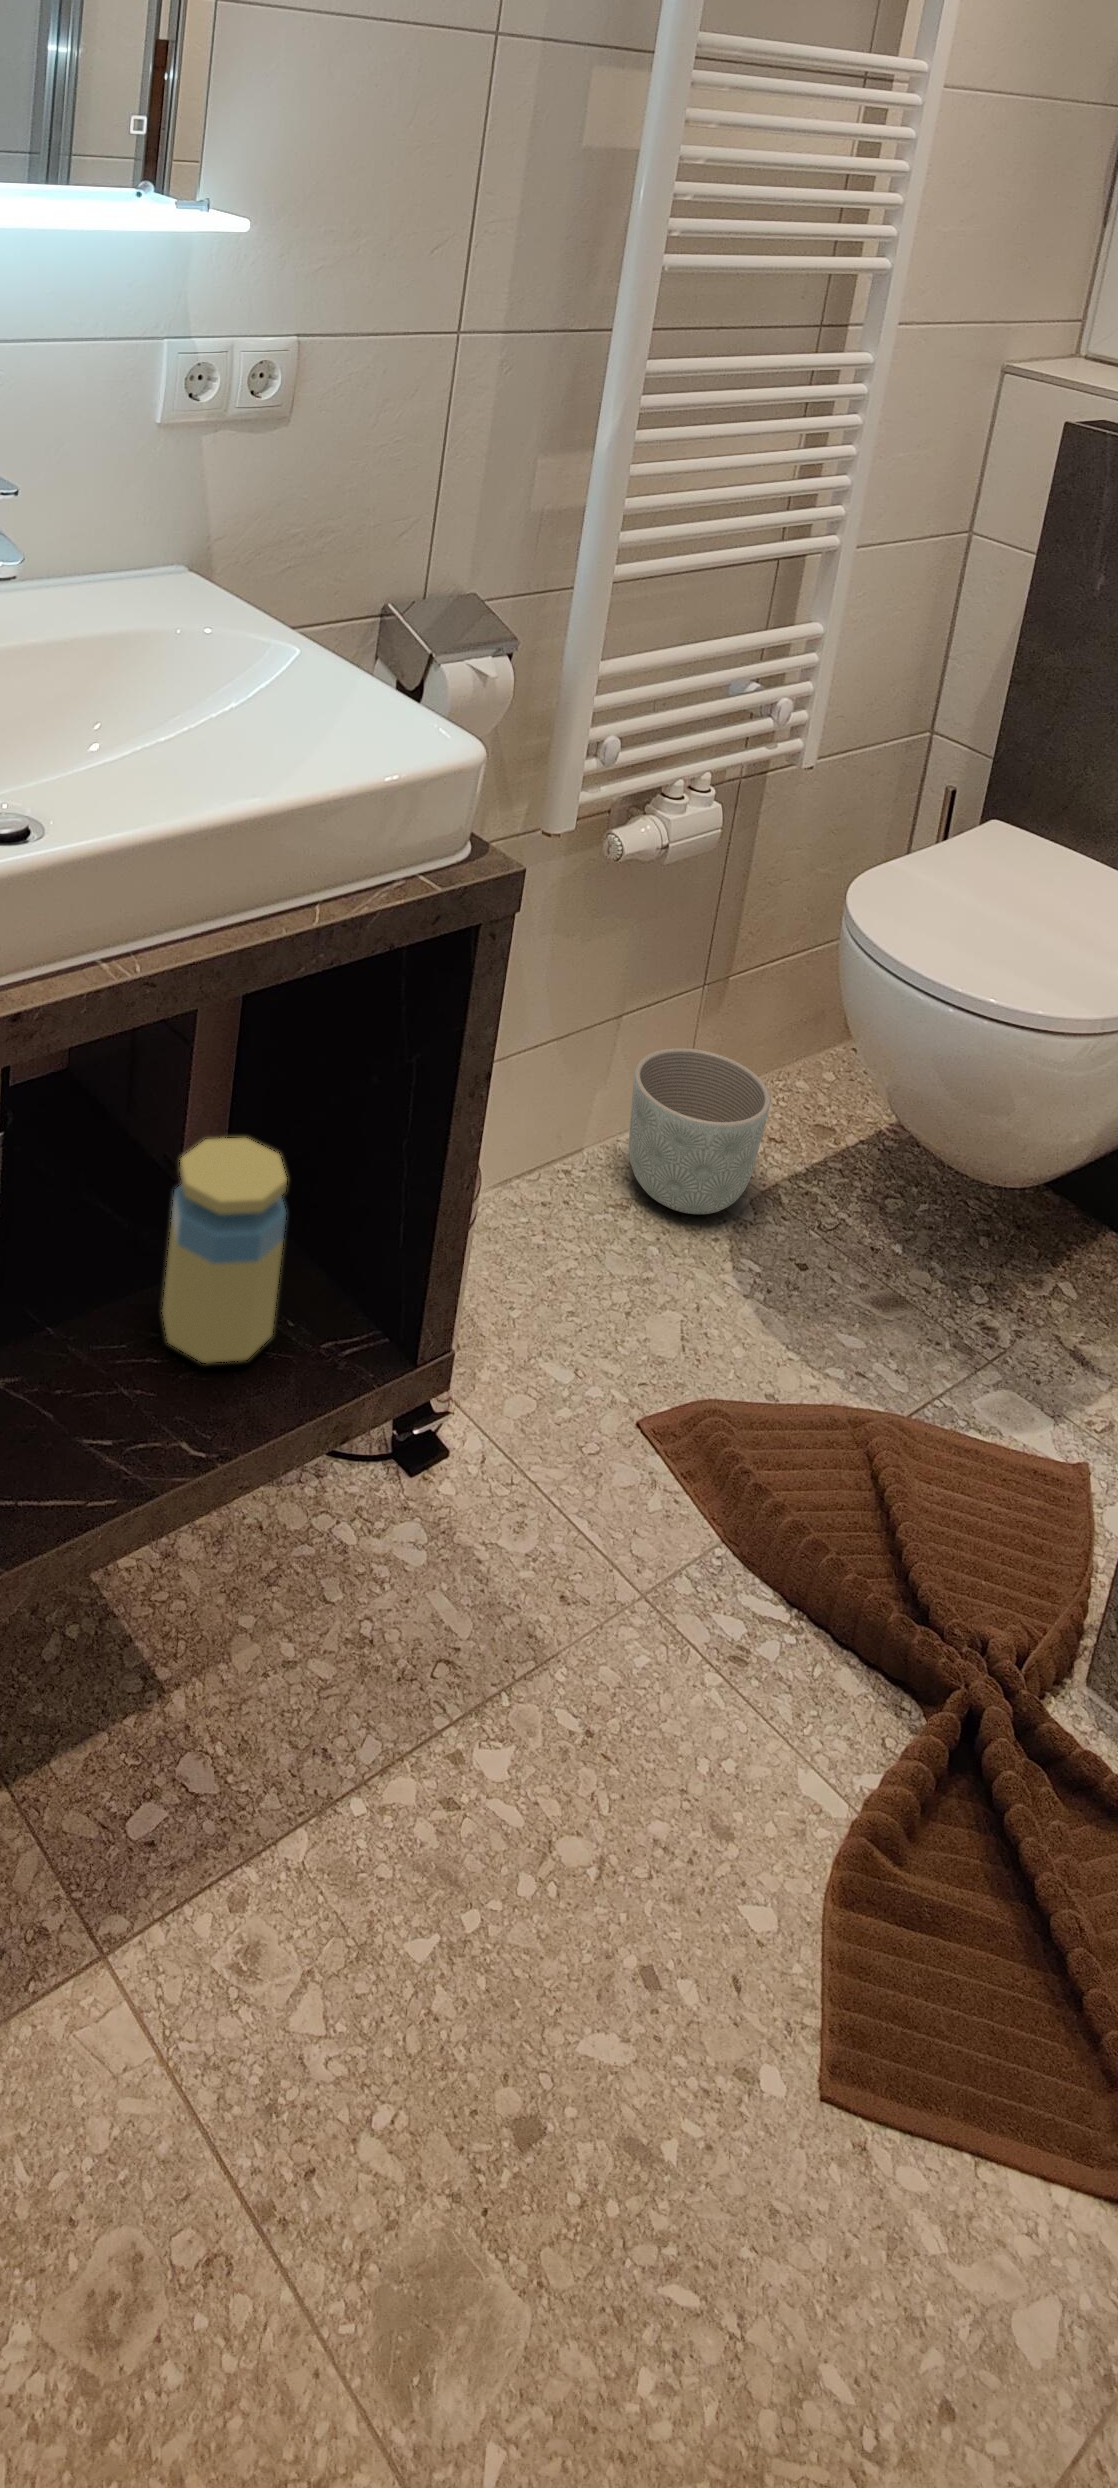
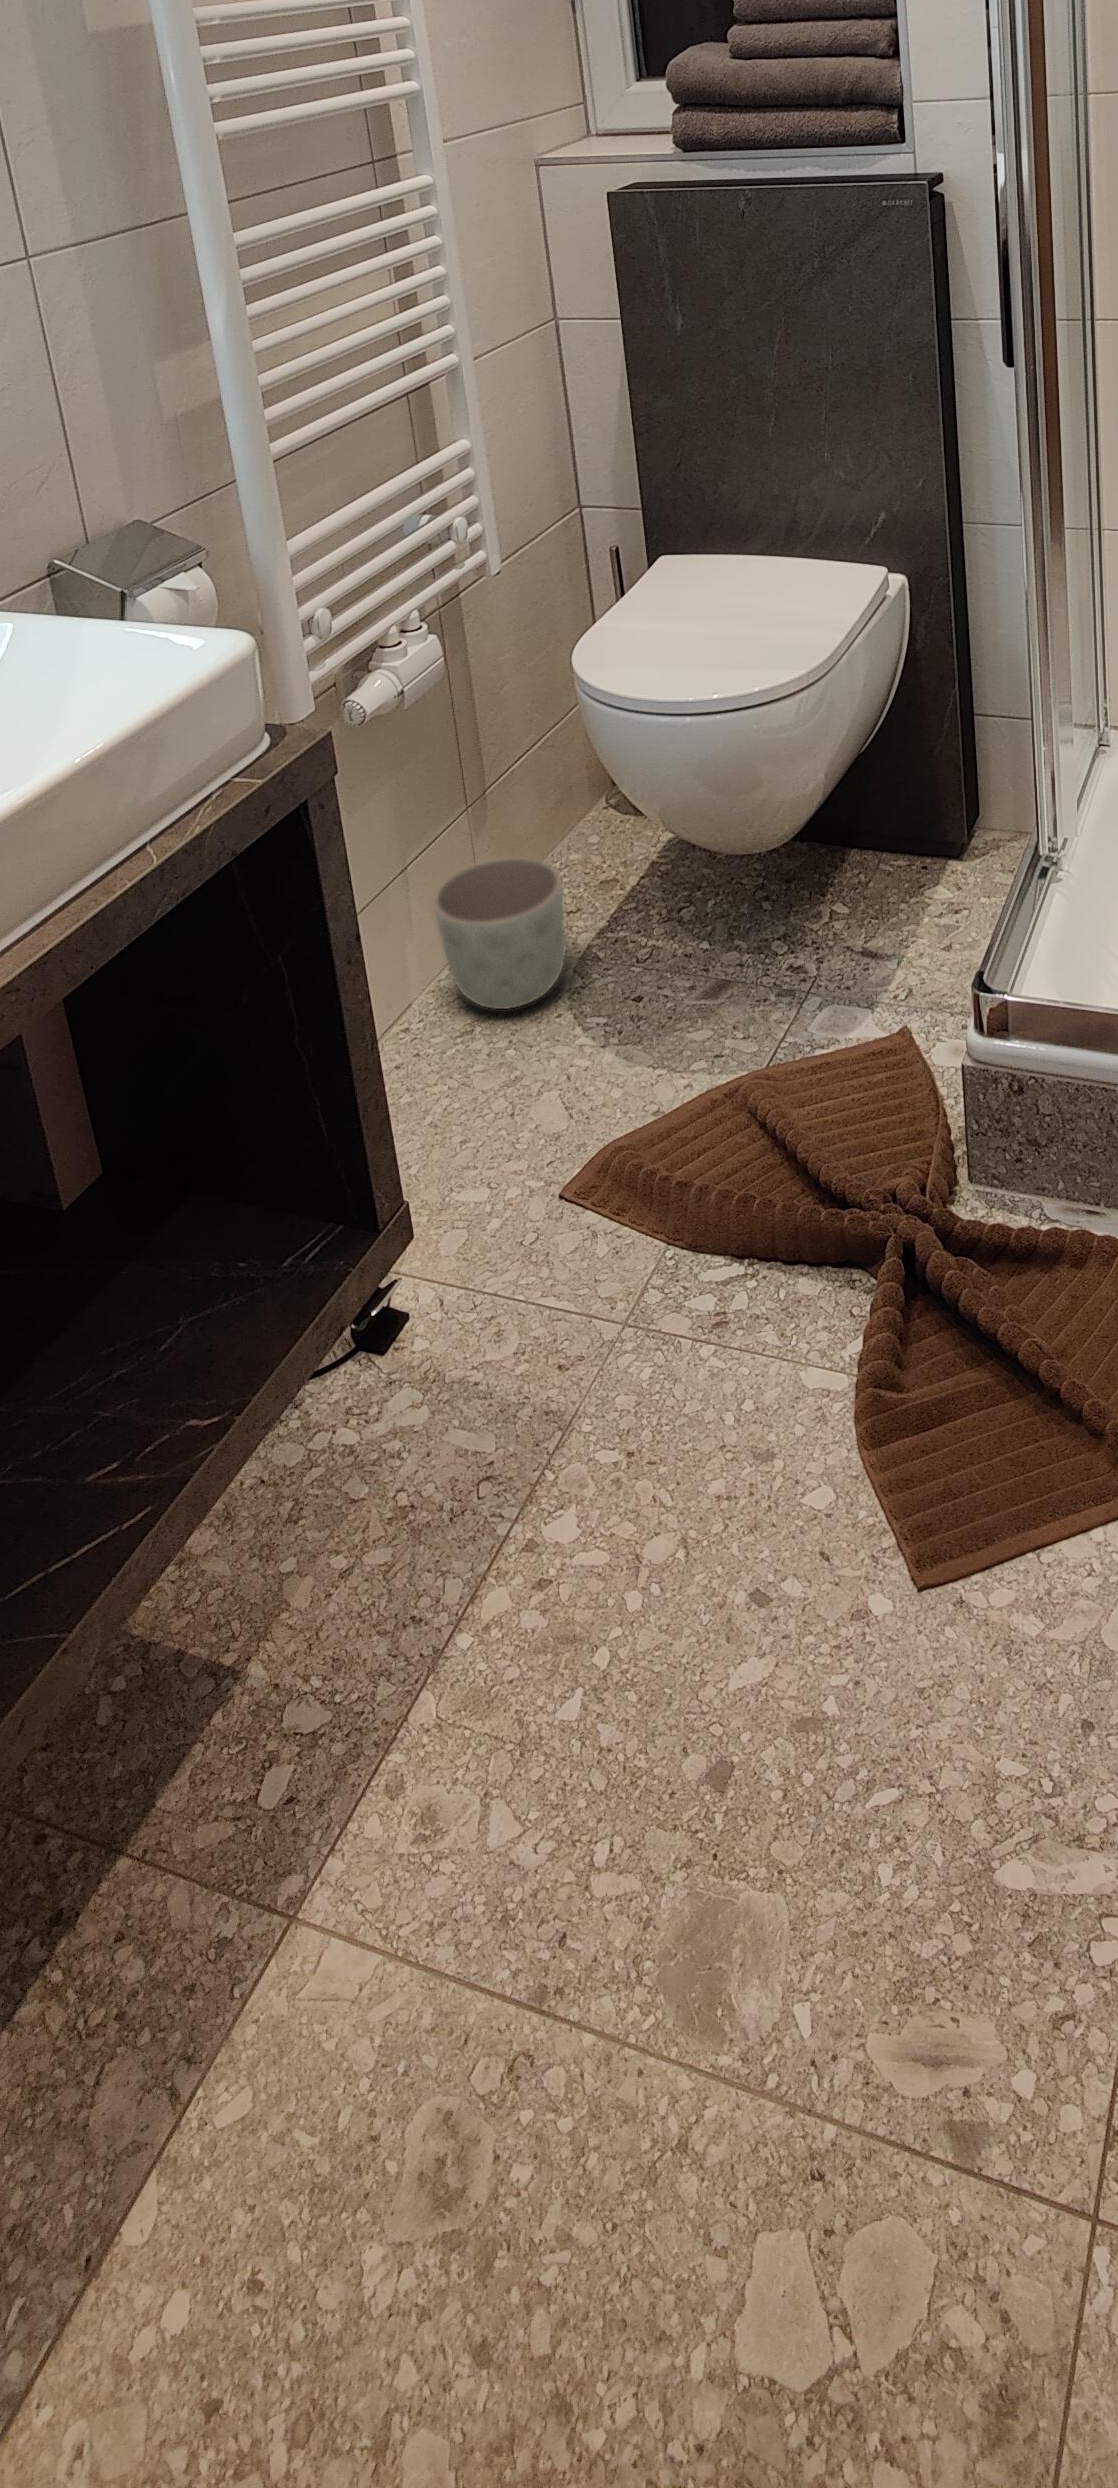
jar: present [162,1138,287,1363] -> none [78,1109,234,1341]

